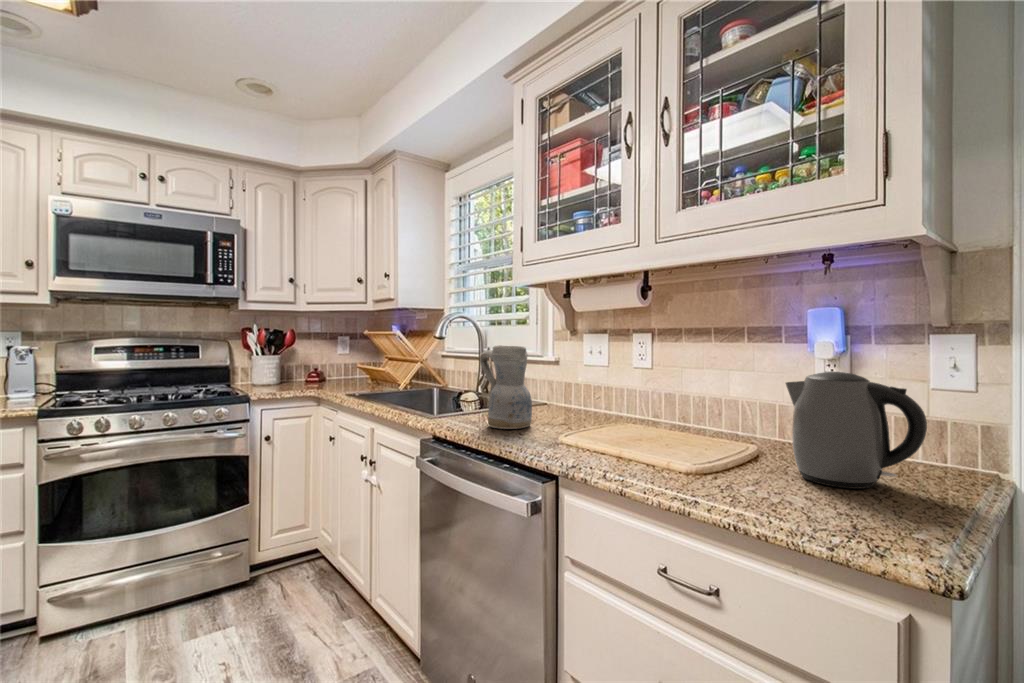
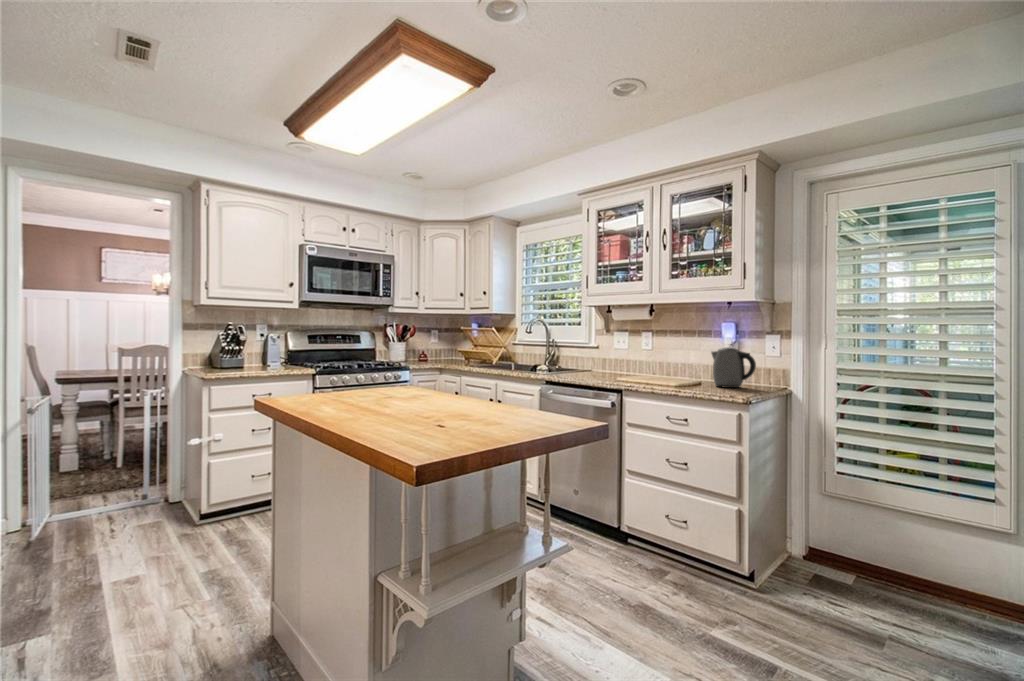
ceramic pitcher: present [480,345,532,429] -> none [572,337,597,376]

